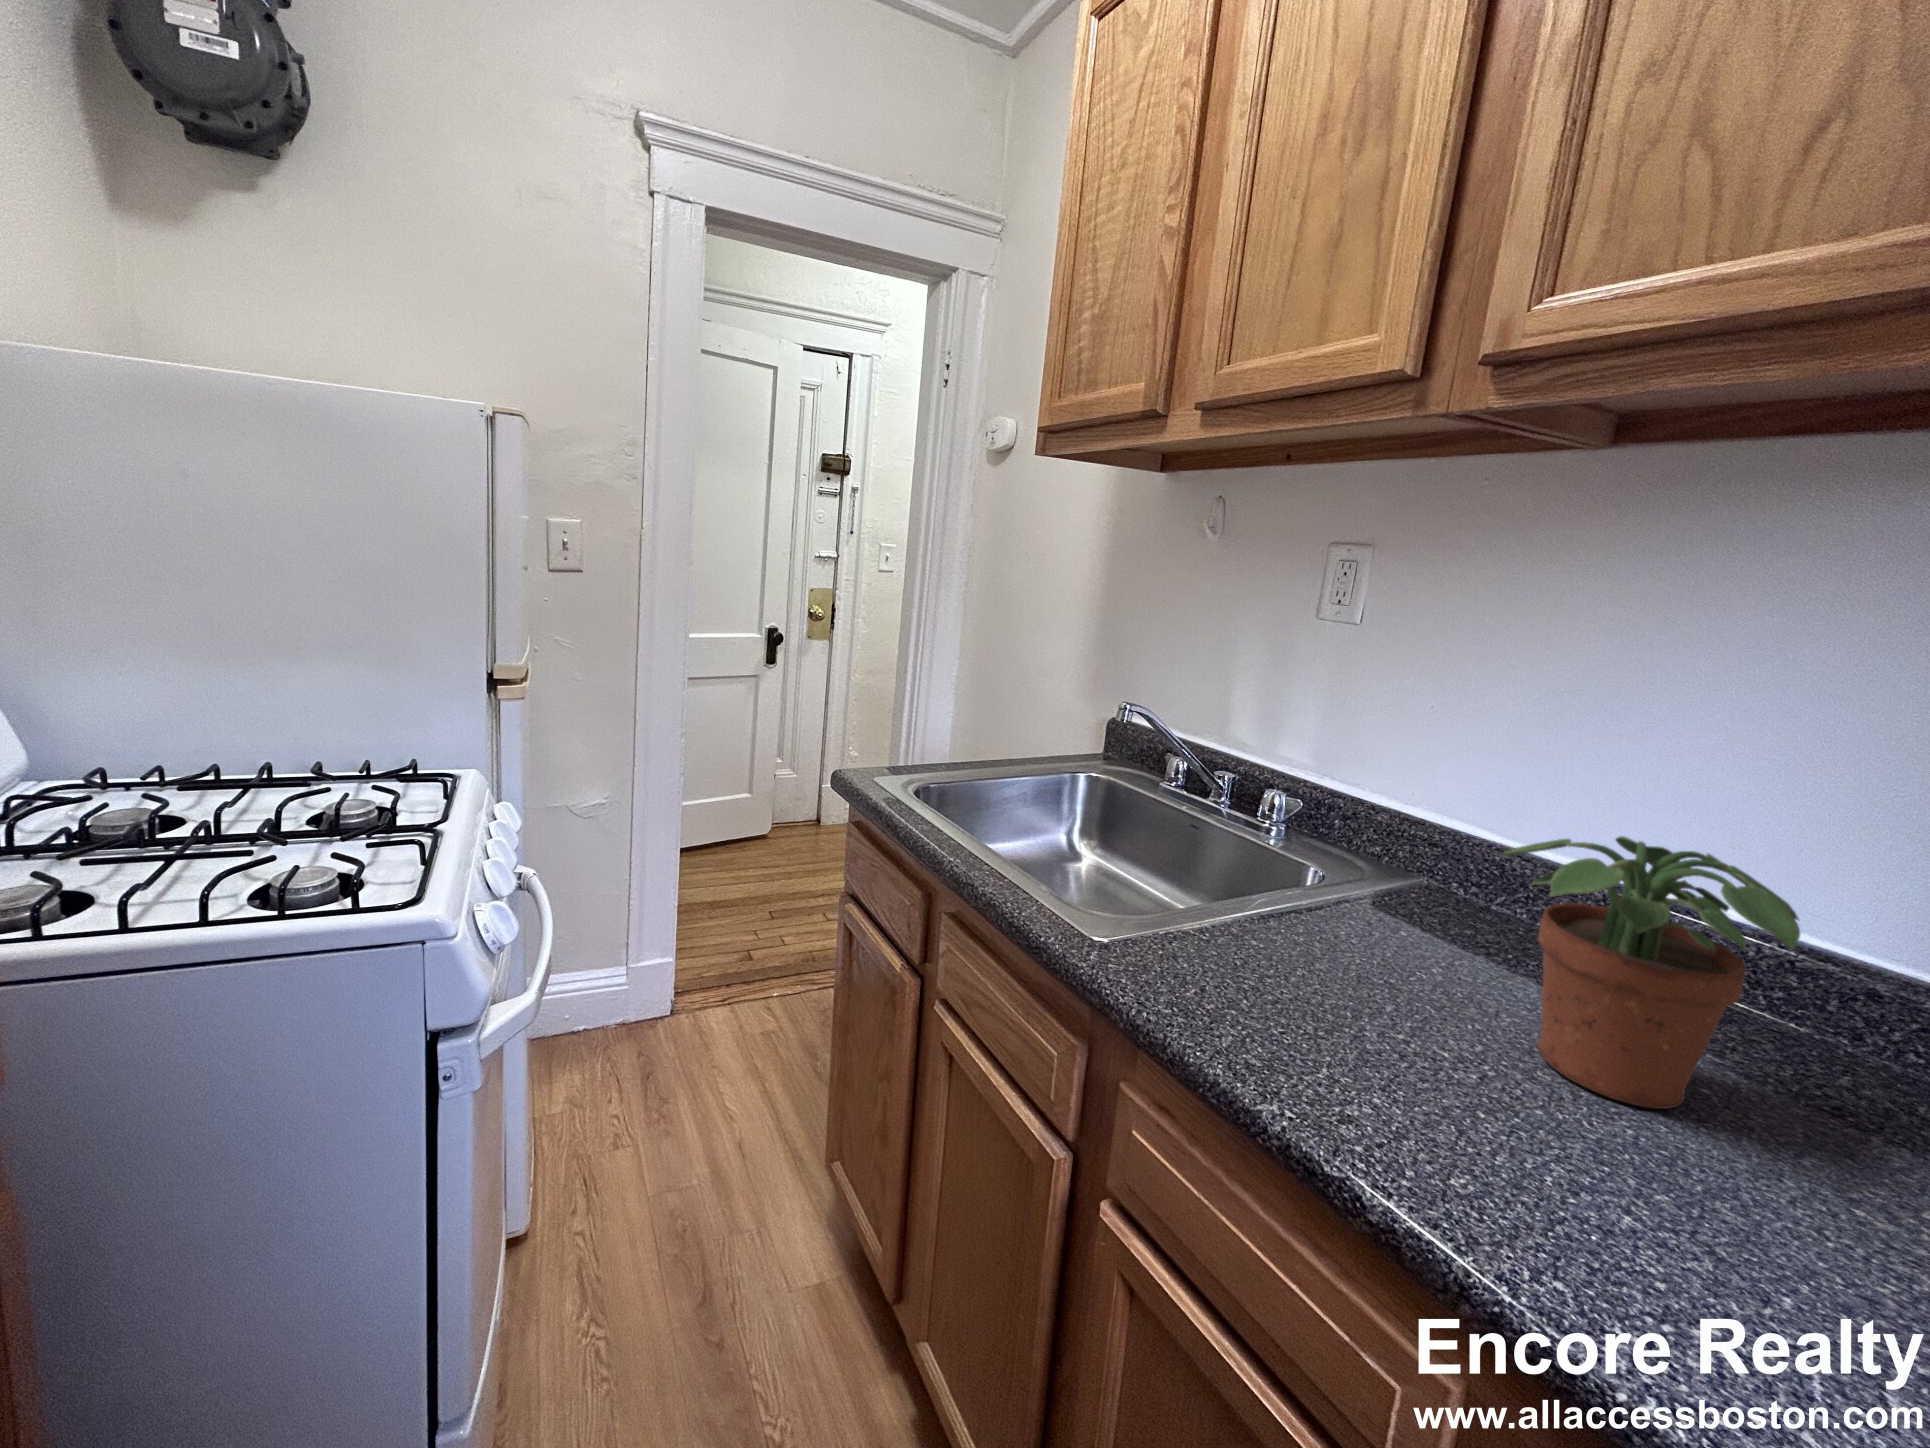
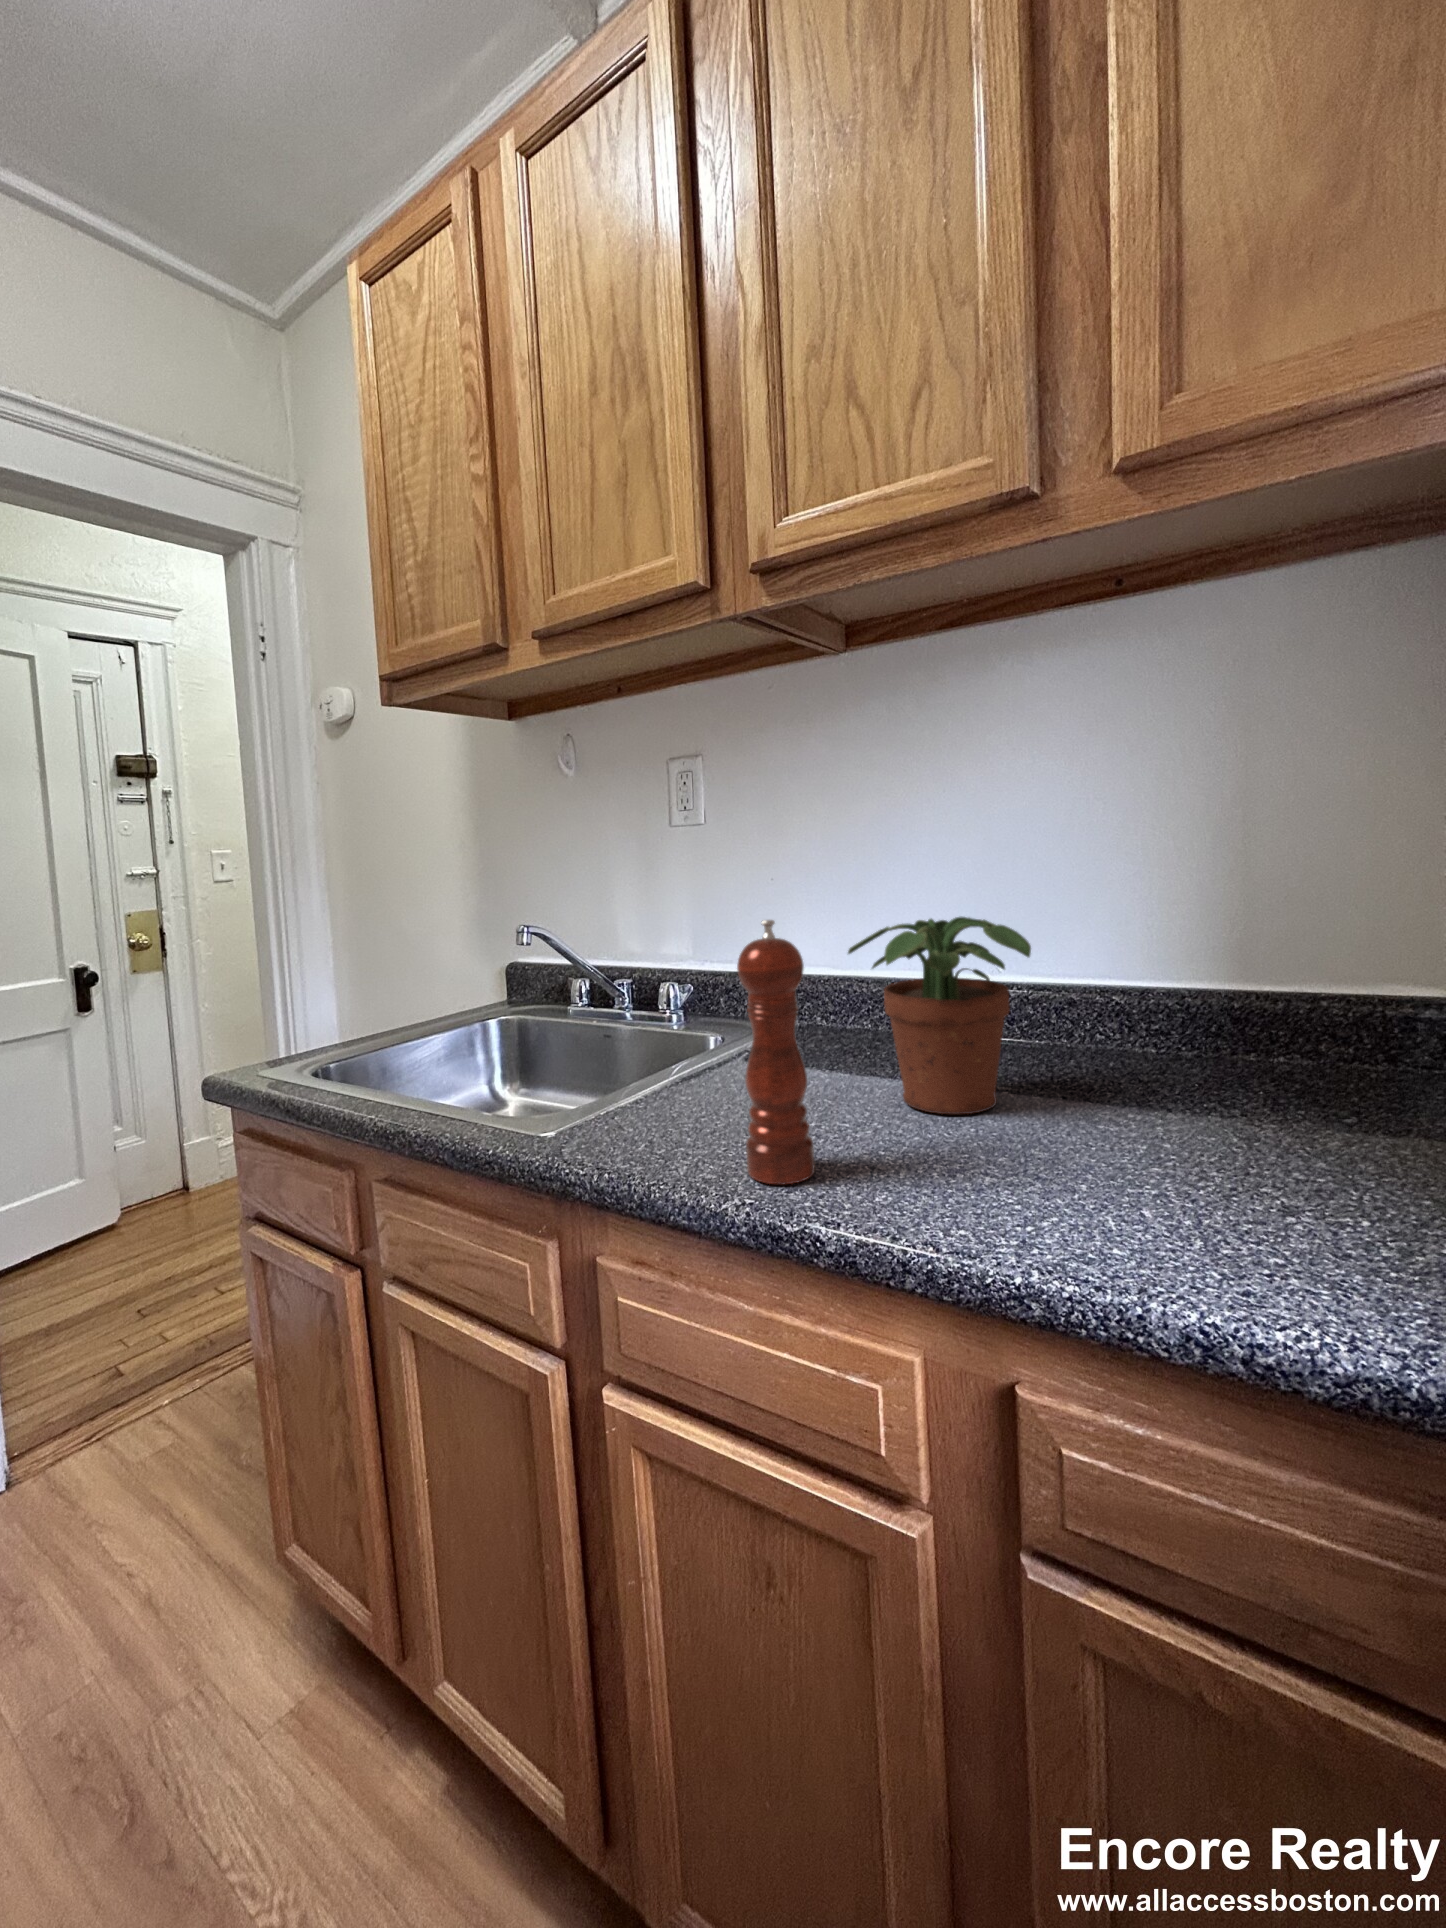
pepper mill: none [1299,816,1424,1115] -> present [737,920,815,1184]

